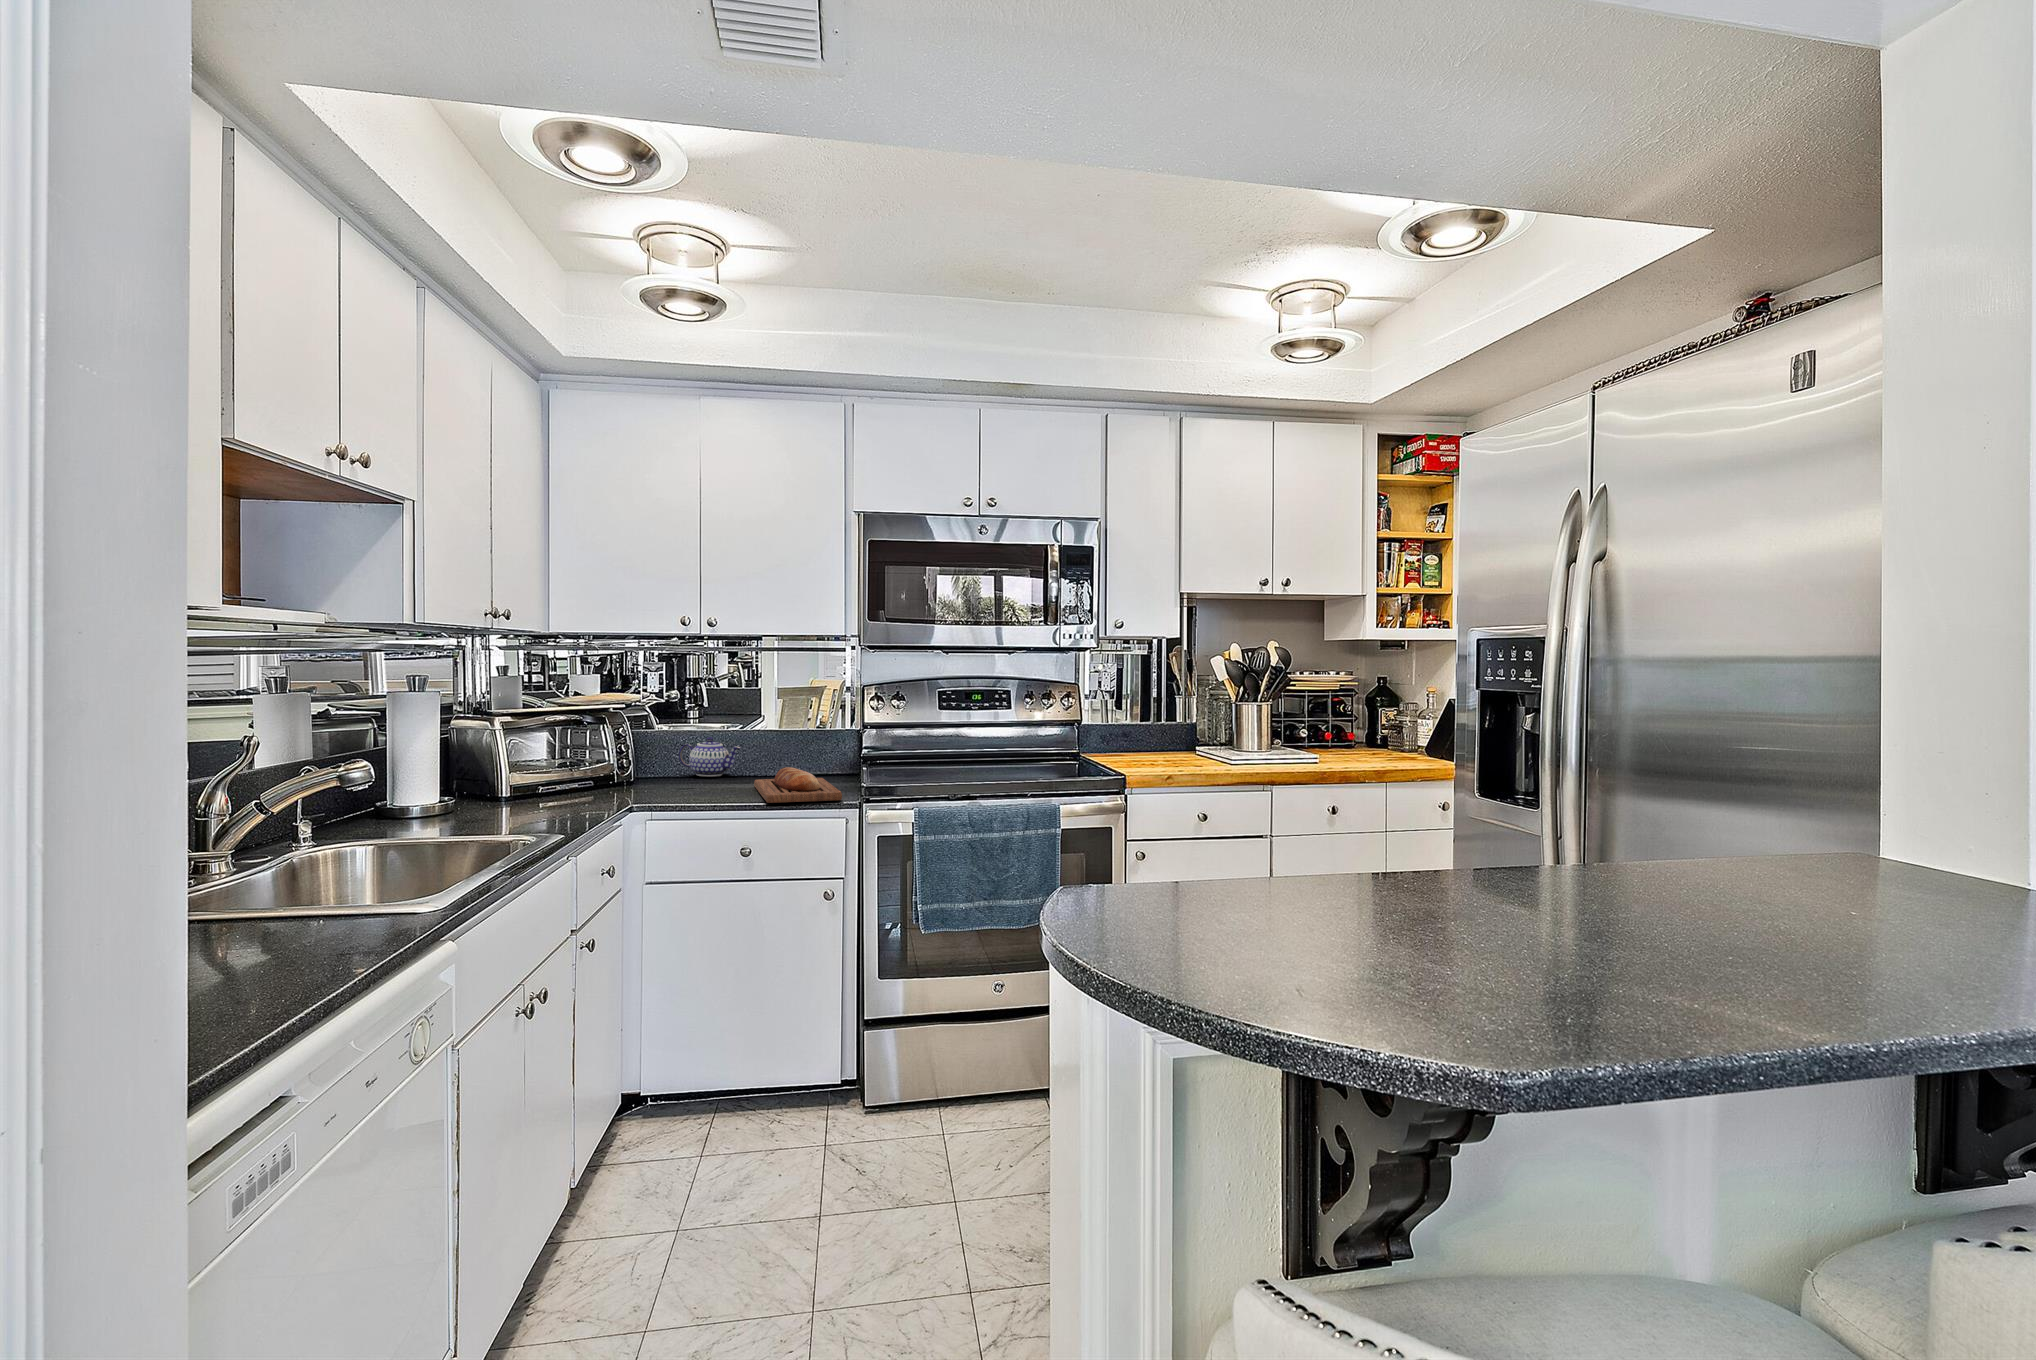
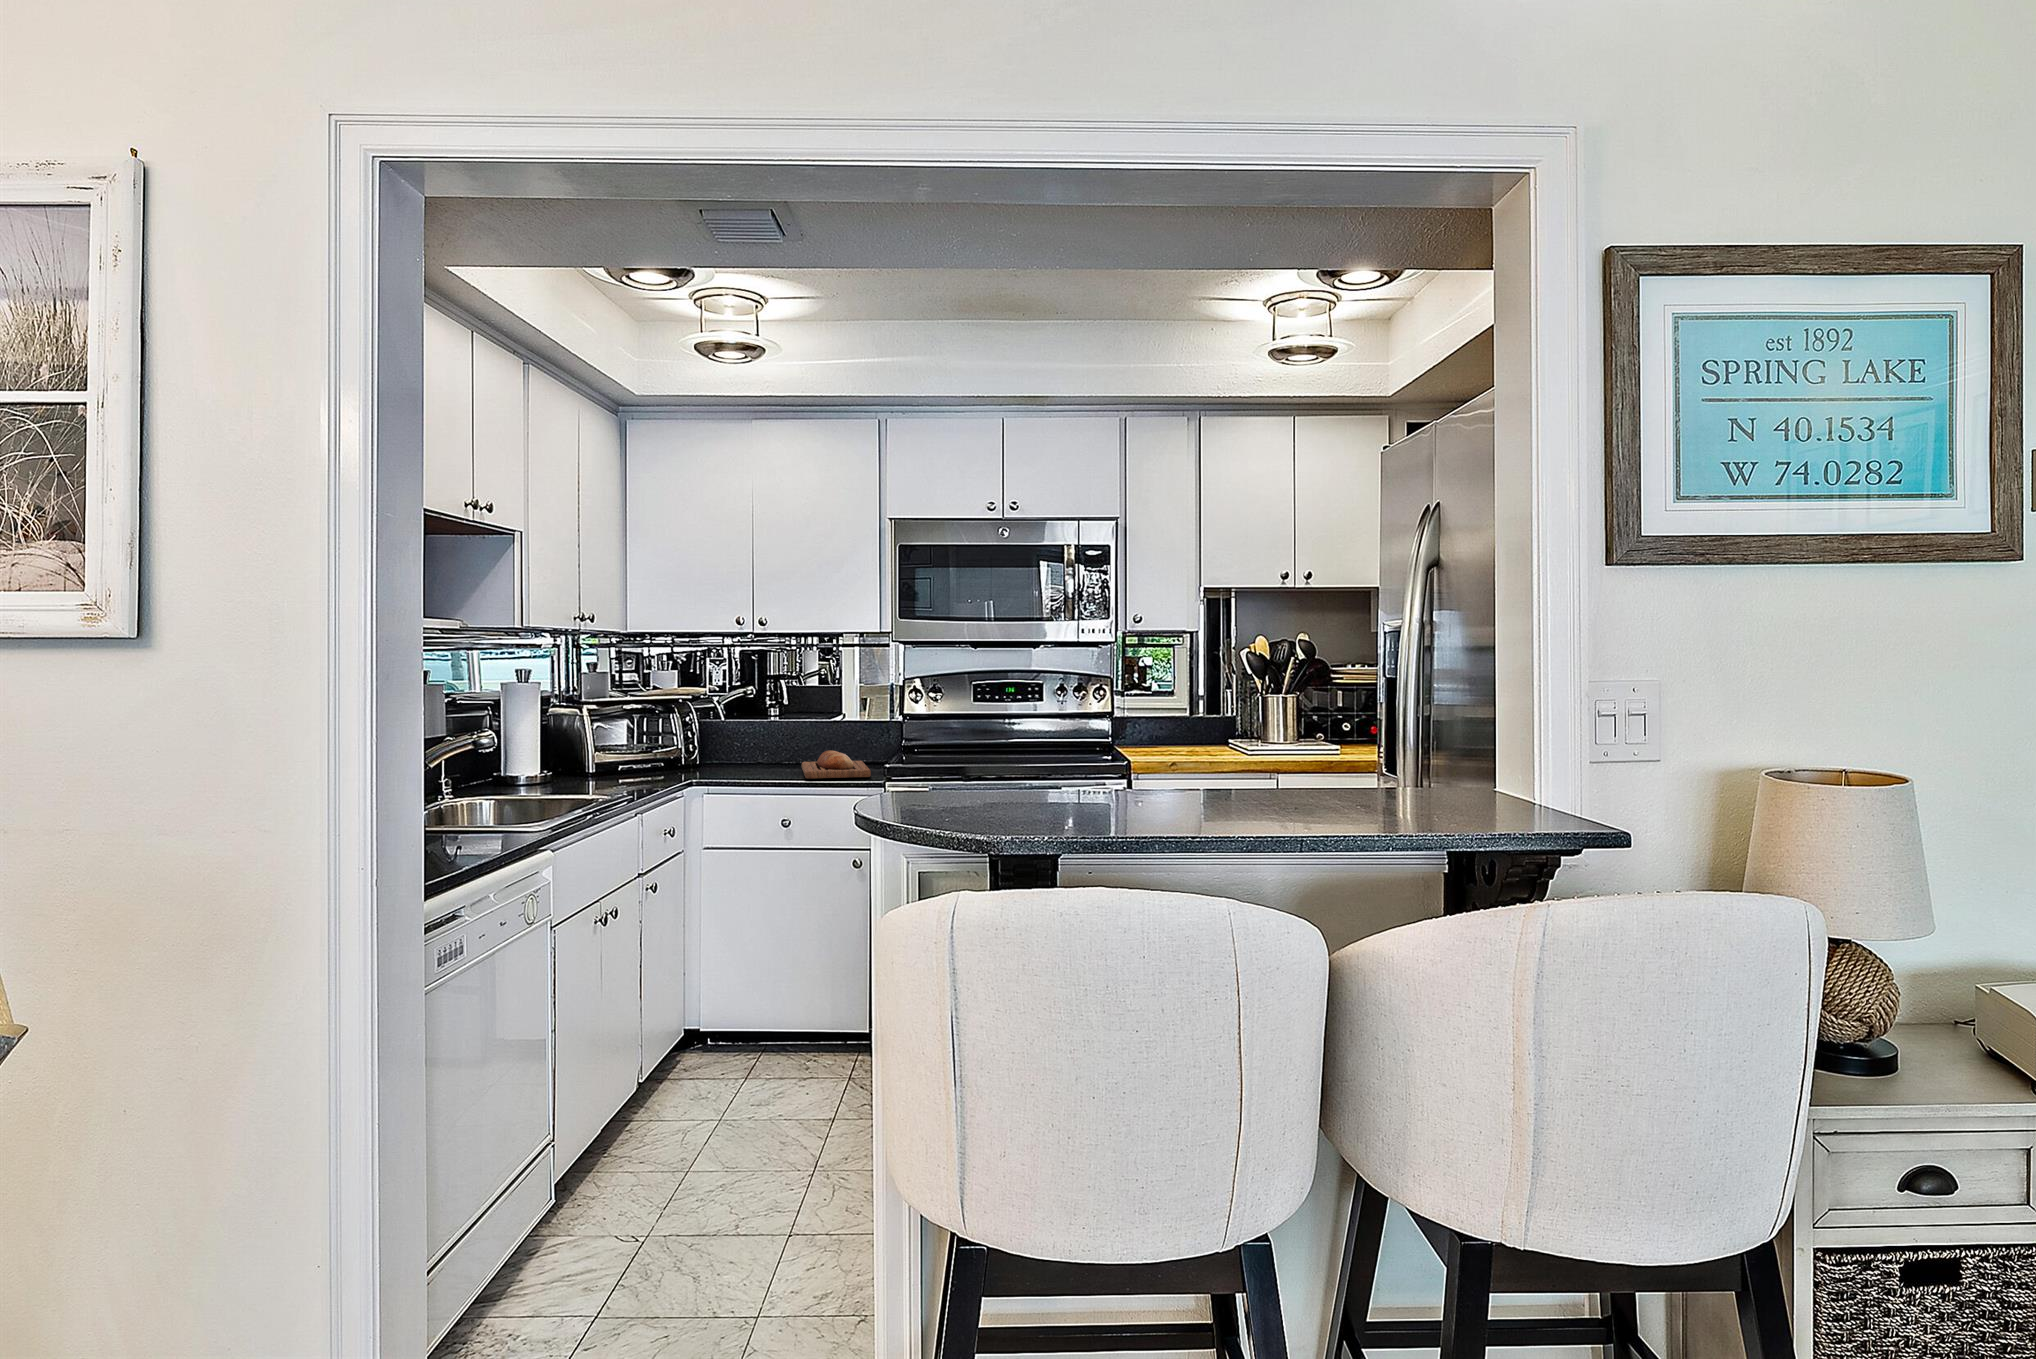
teapot: present [679,737,740,776] -> none [740,726,793,761]

